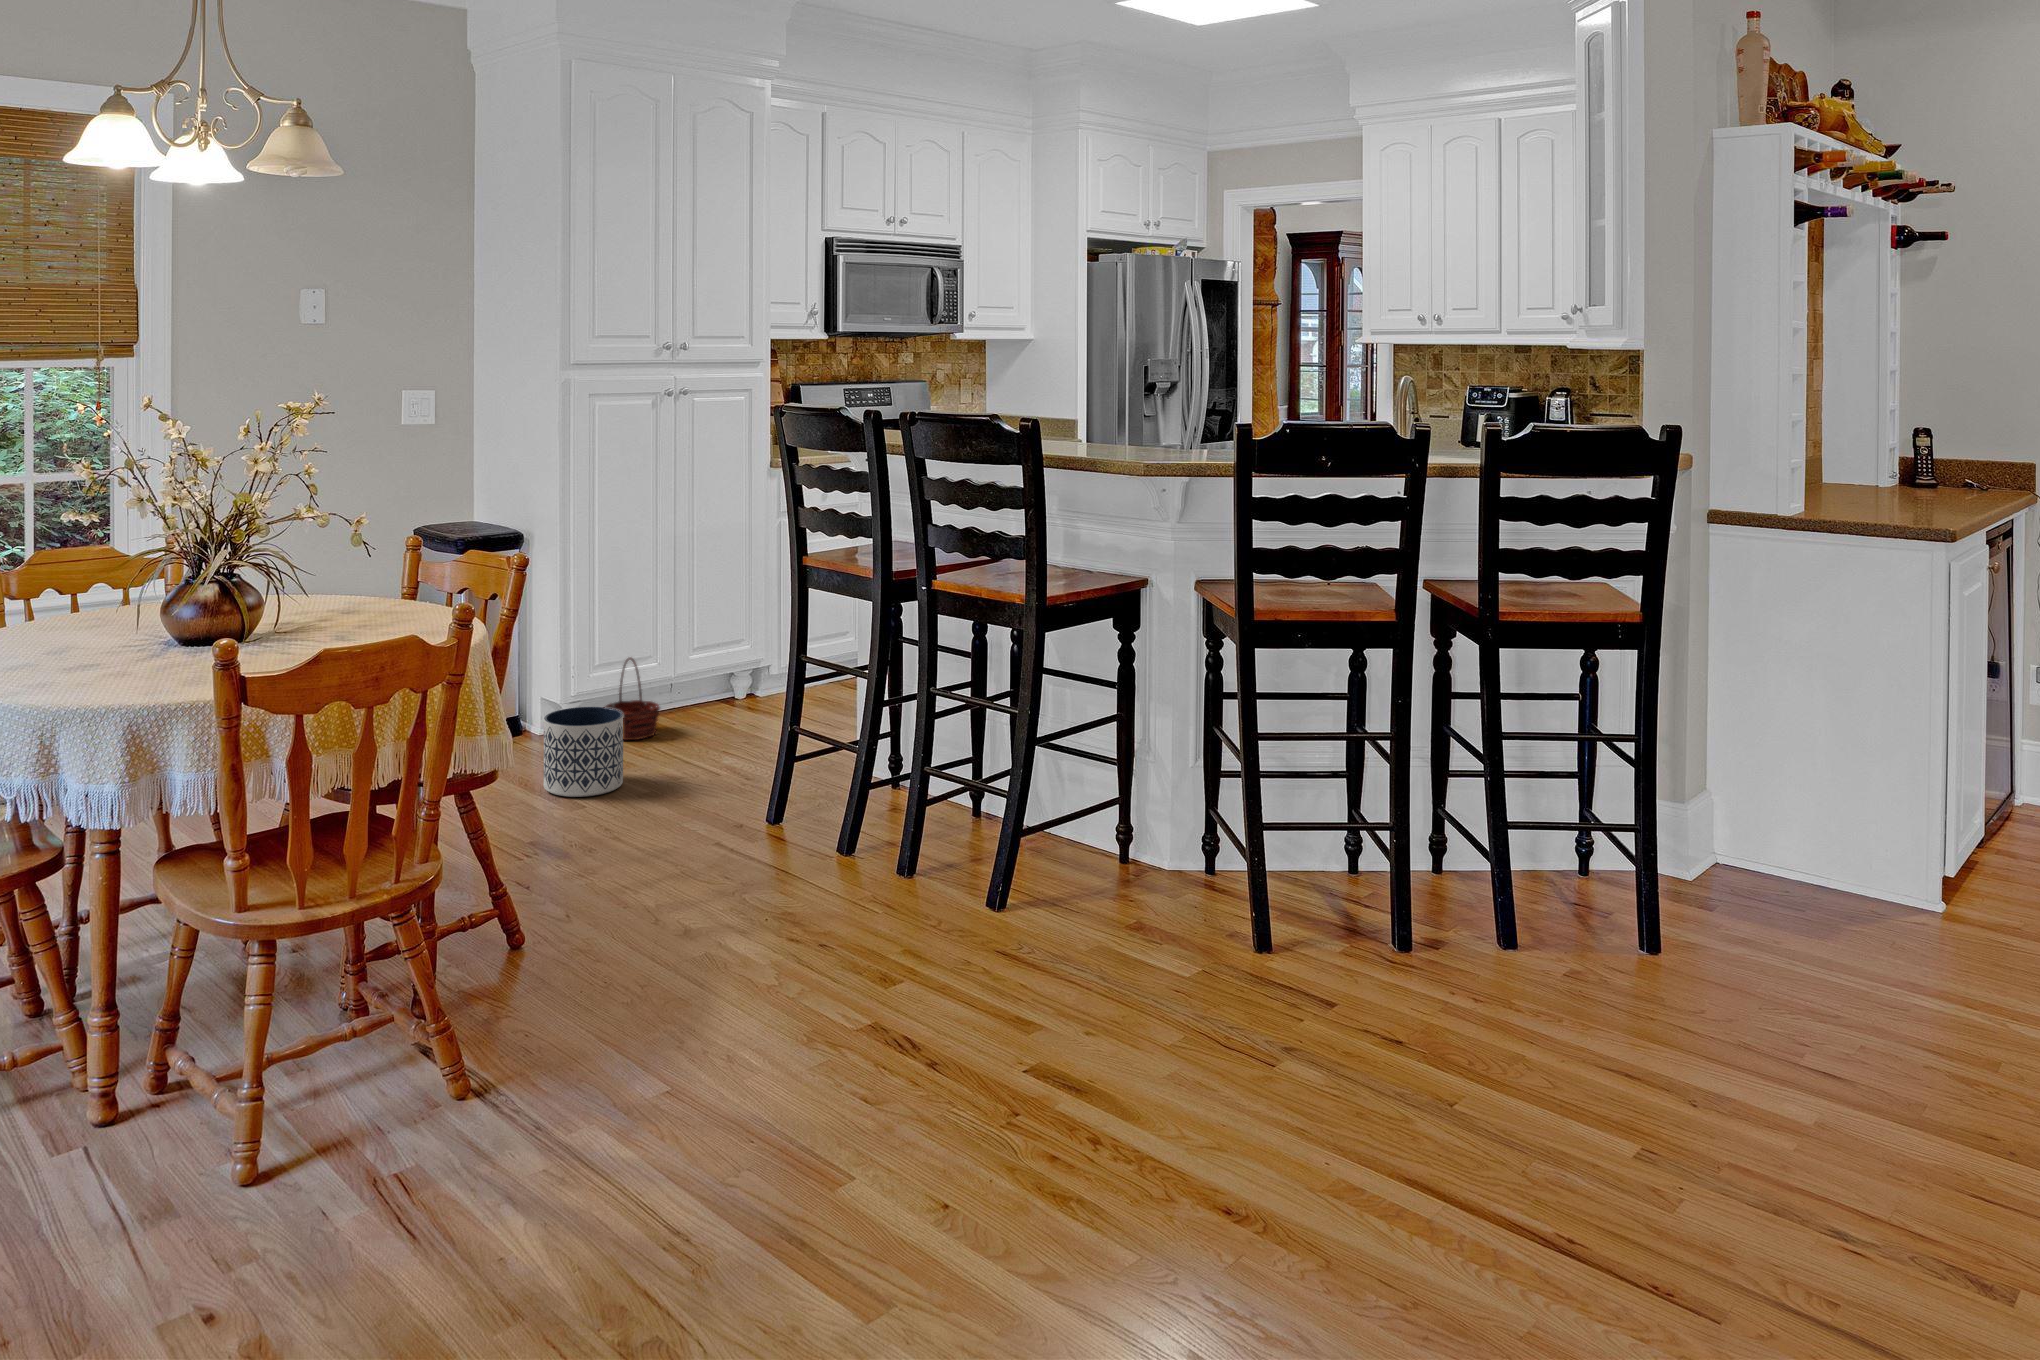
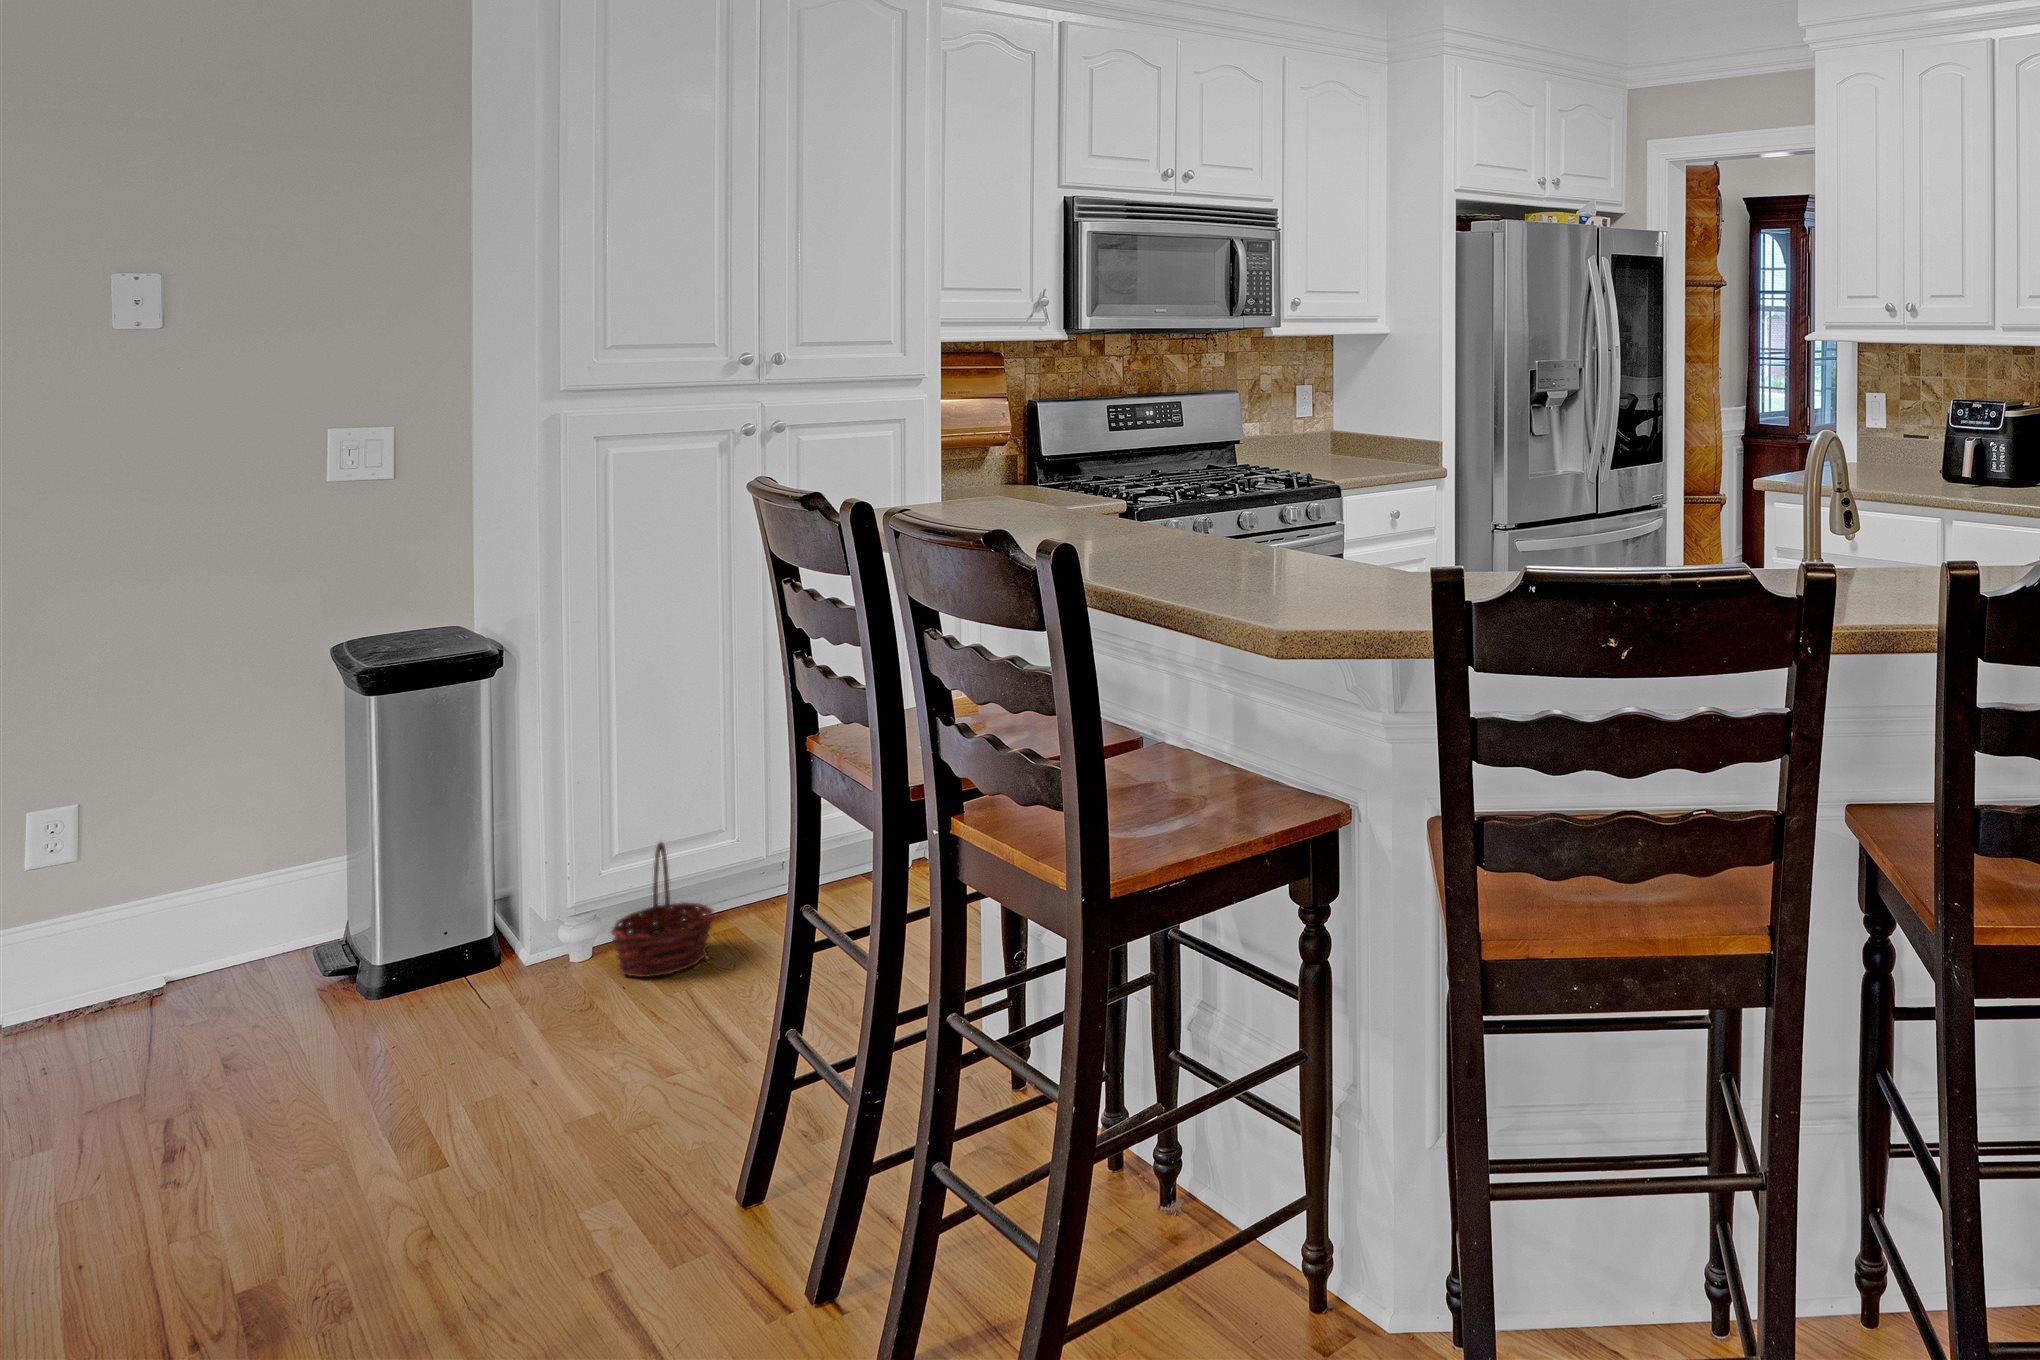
planter: present [543,707,623,797] -> none [395,959,555,1137]

